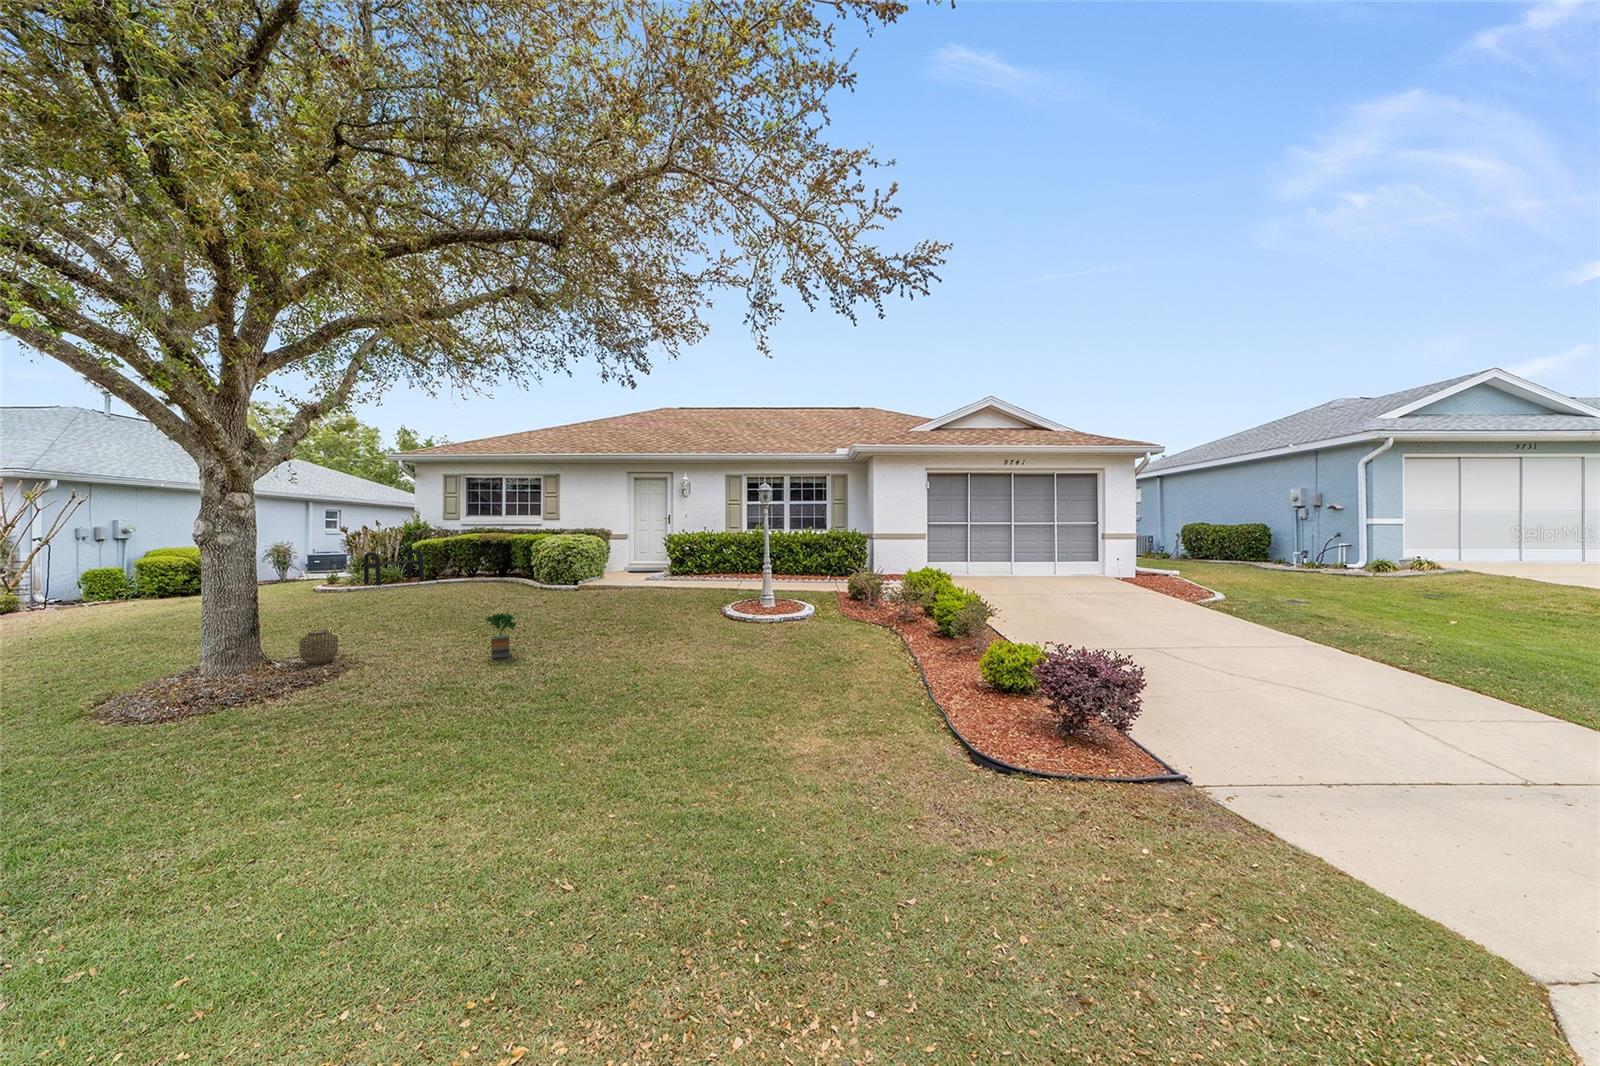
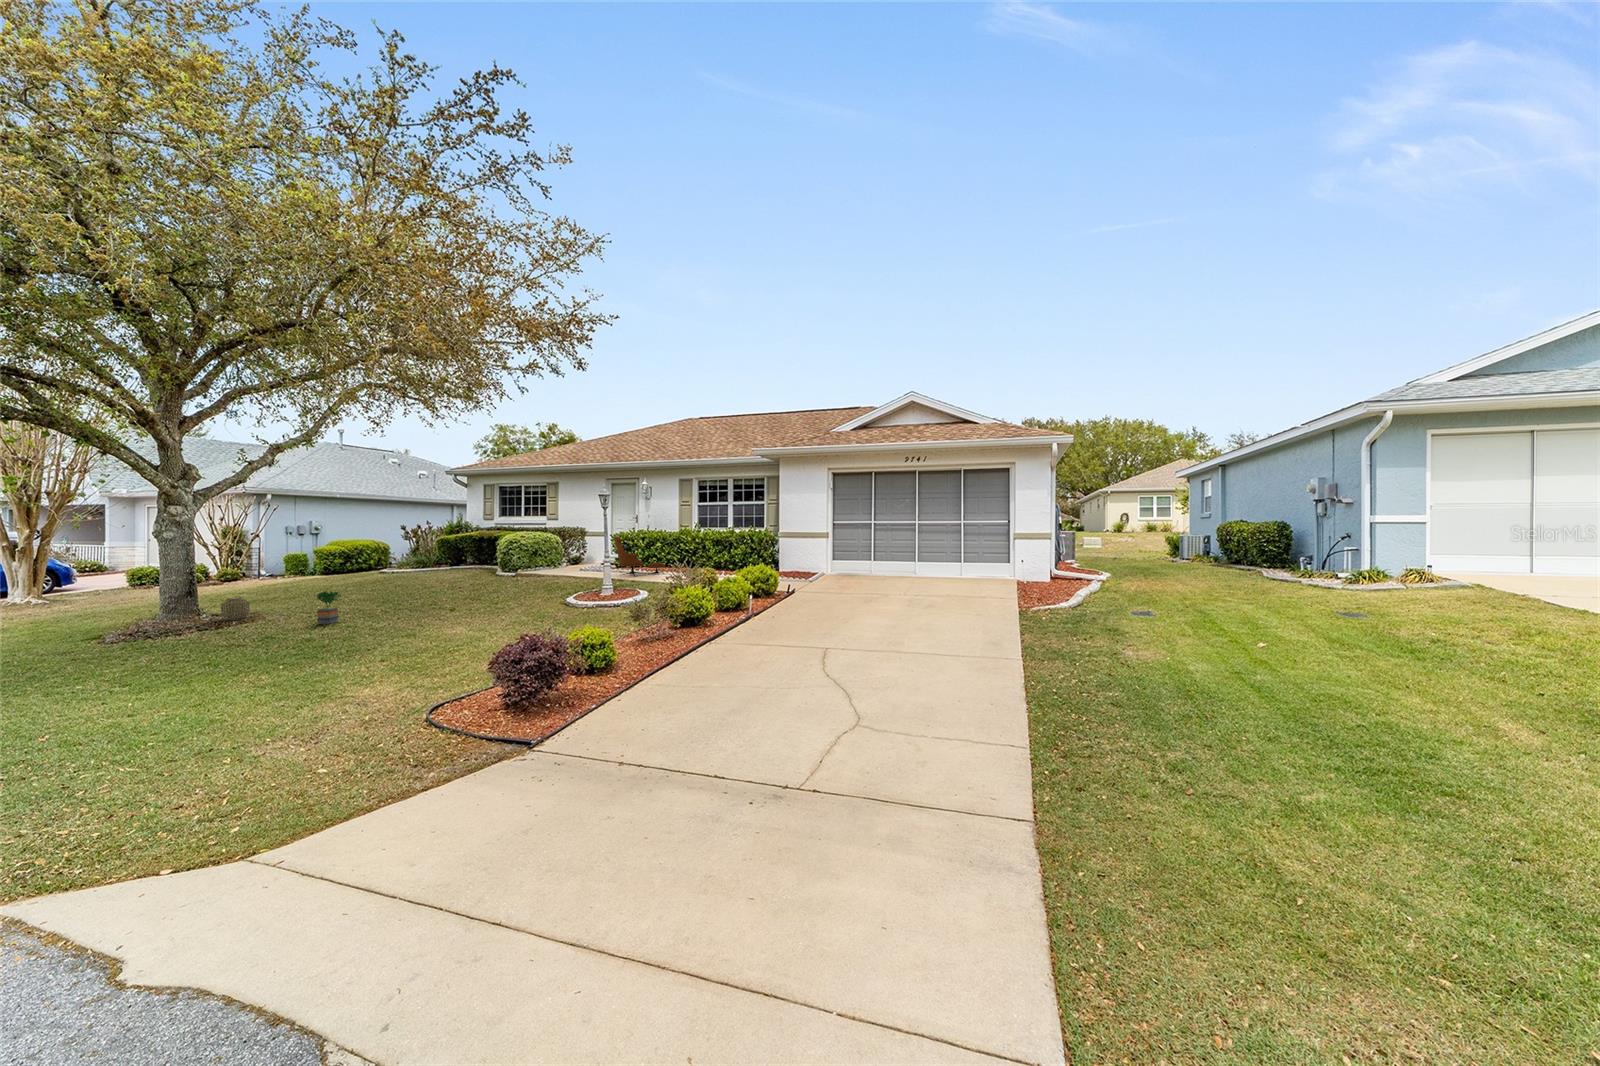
lounge chair: none [696,538,744,582] -> present [614,537,665,576]
bench: present [364,550,424,586] -> none [407,544,449,571]

